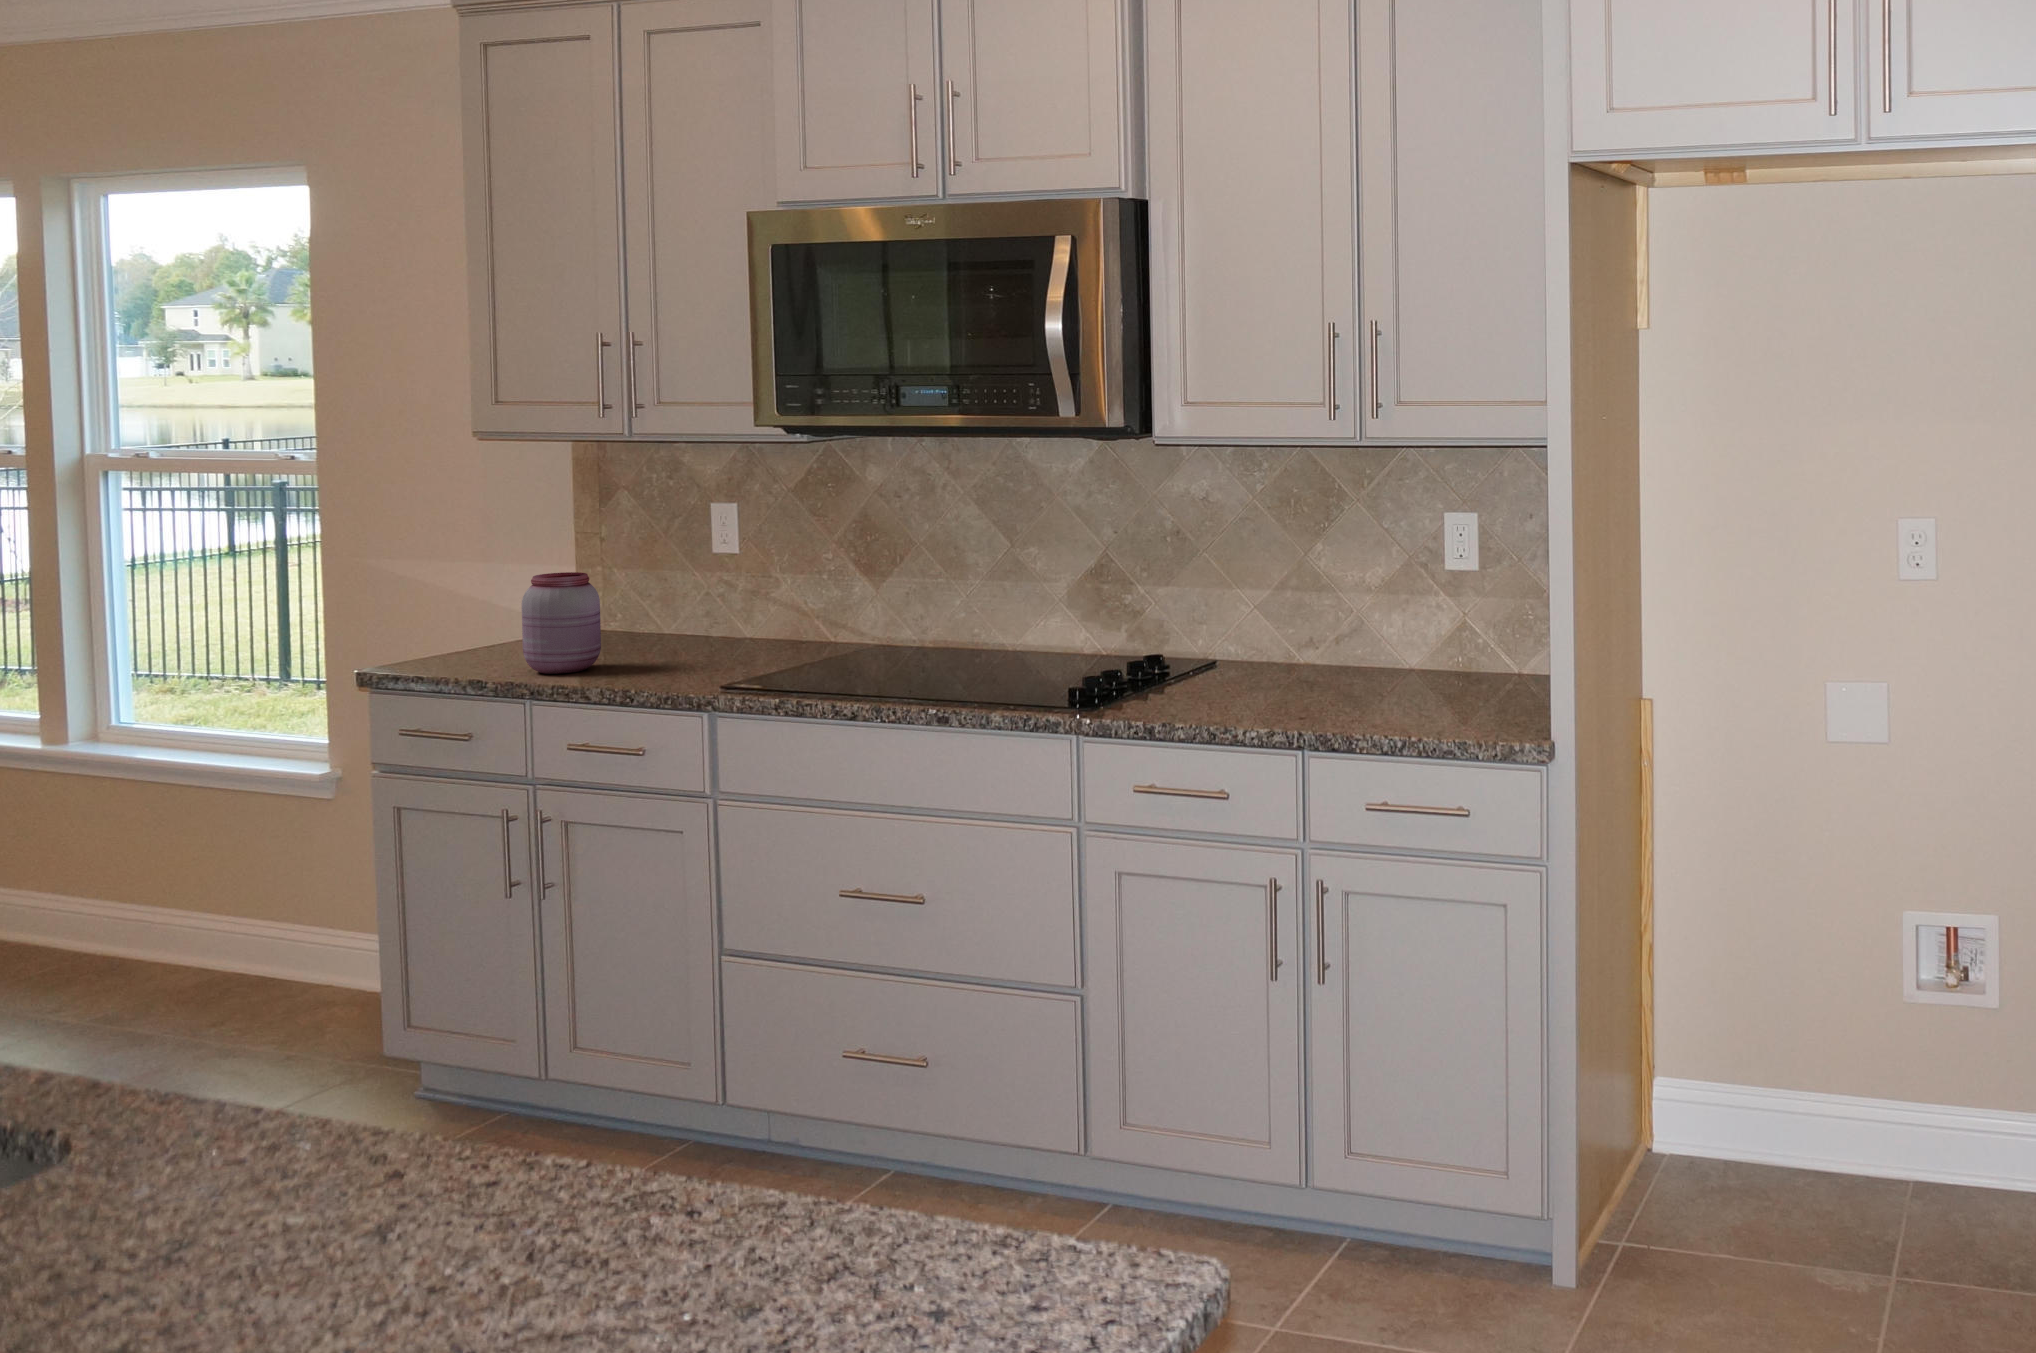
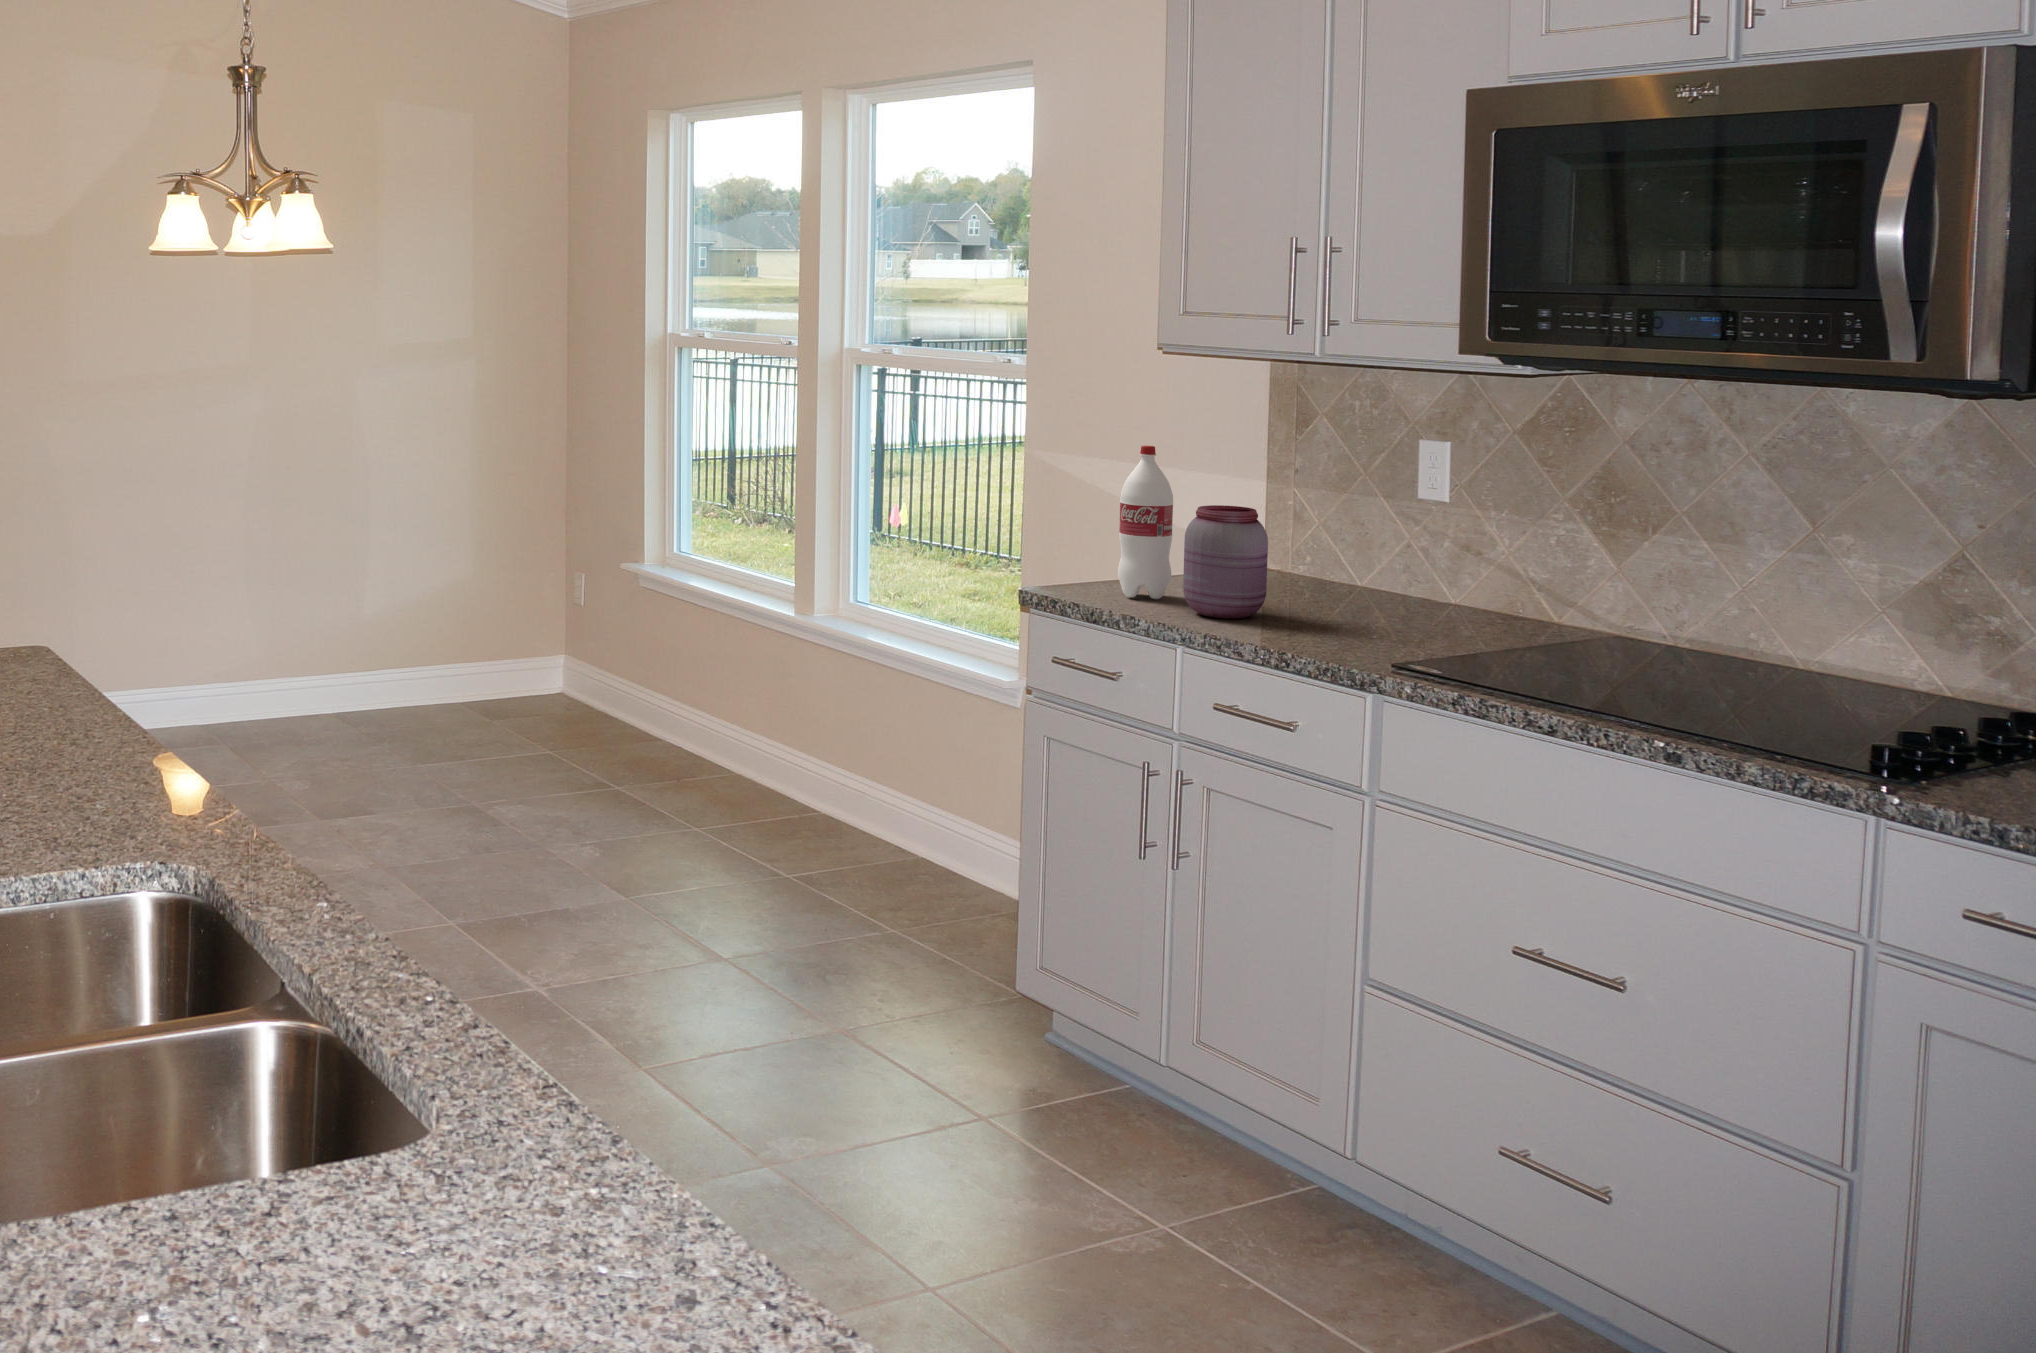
bottle: none [451,525,507,668] -> present [1118,446,1173,599]

